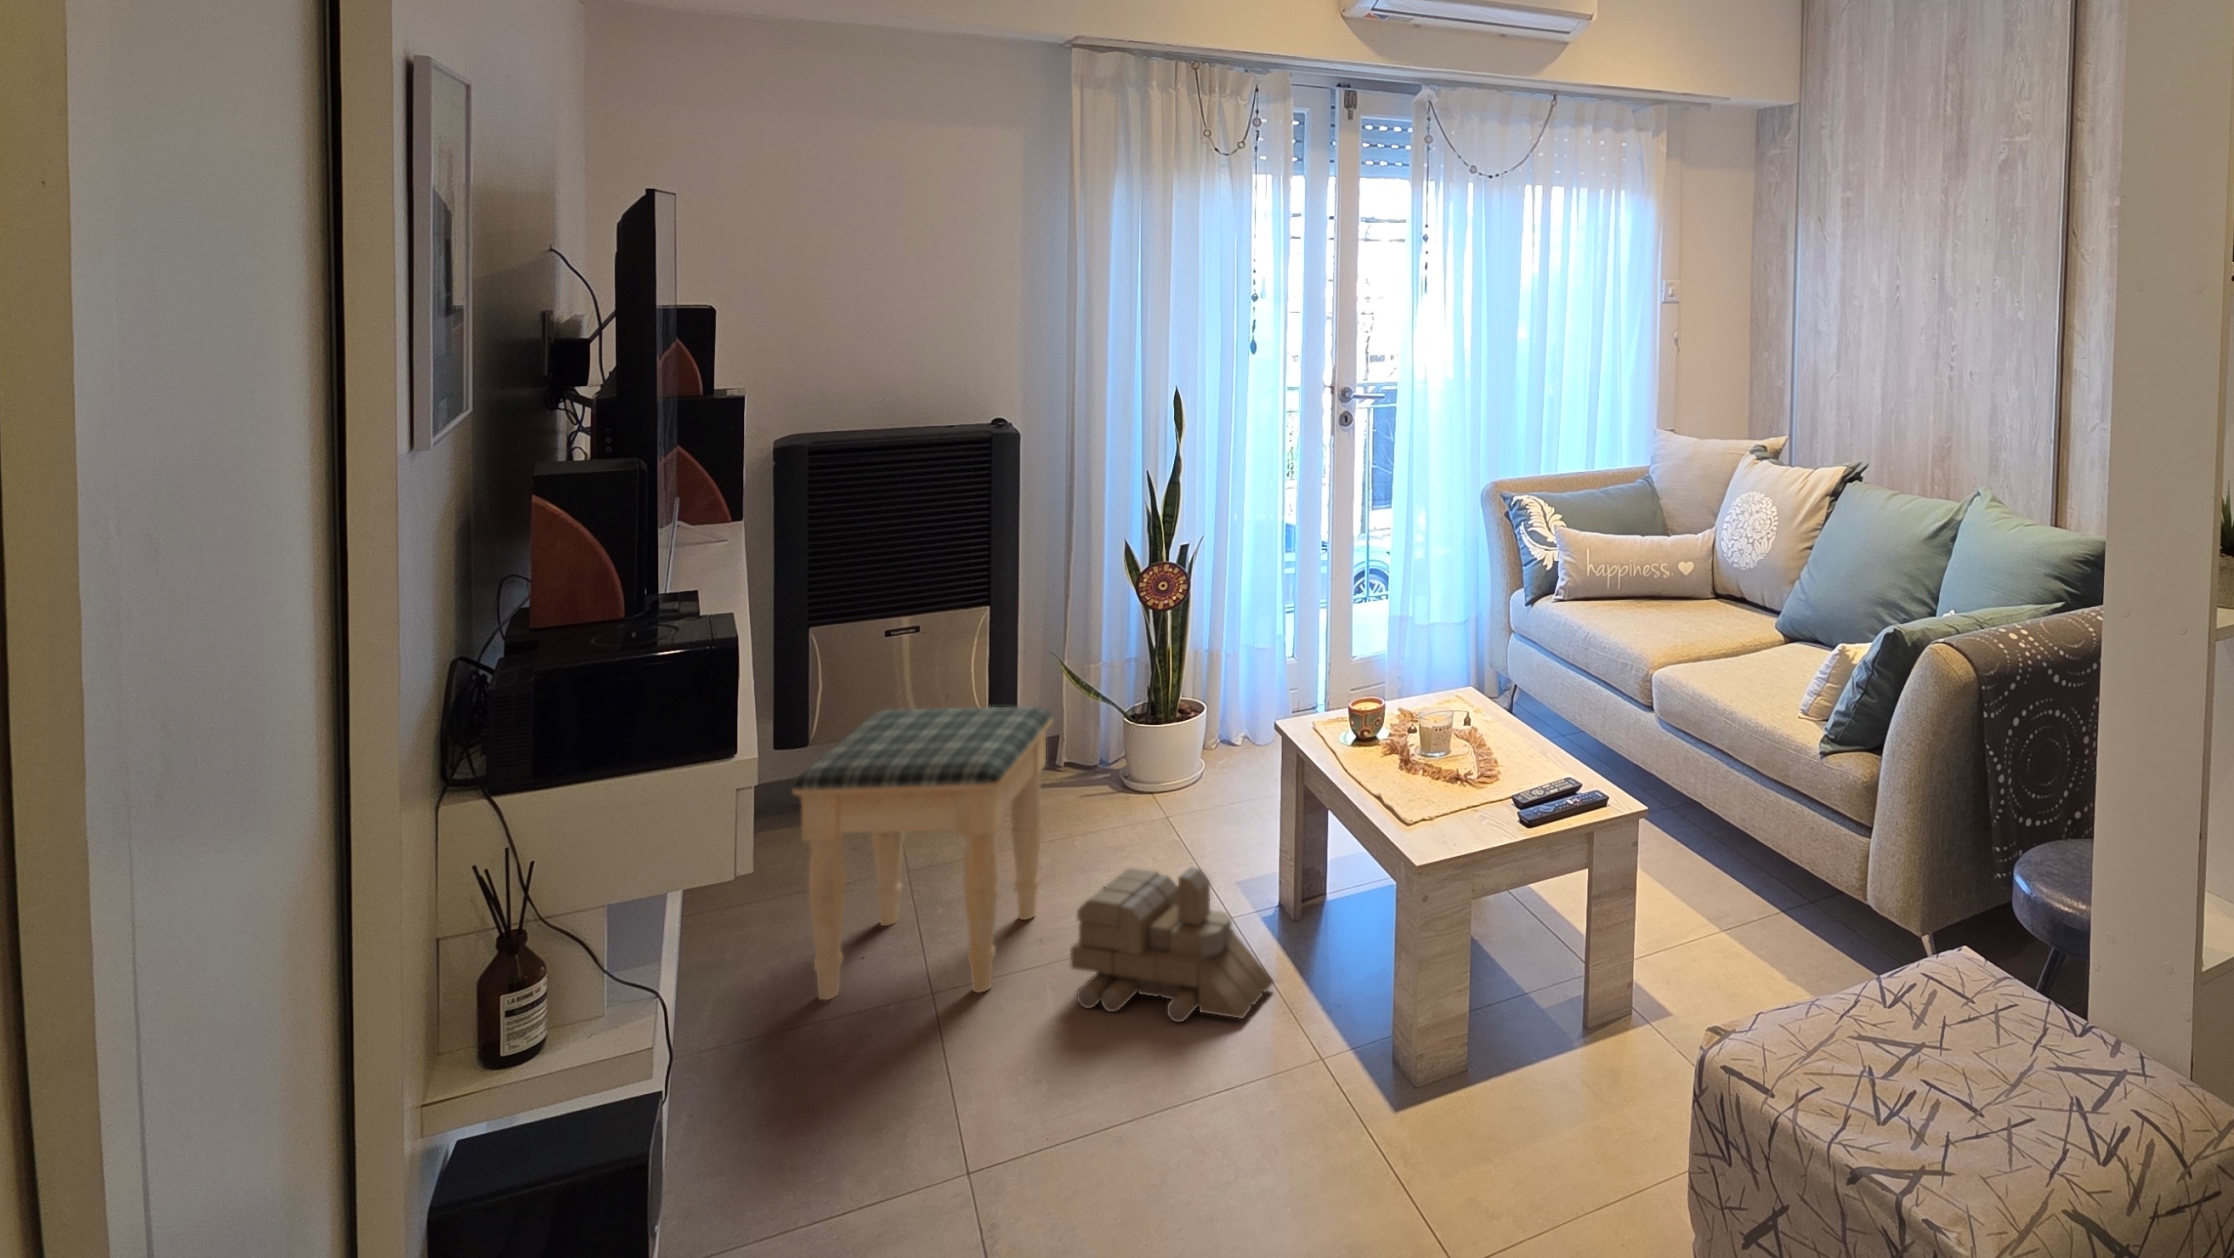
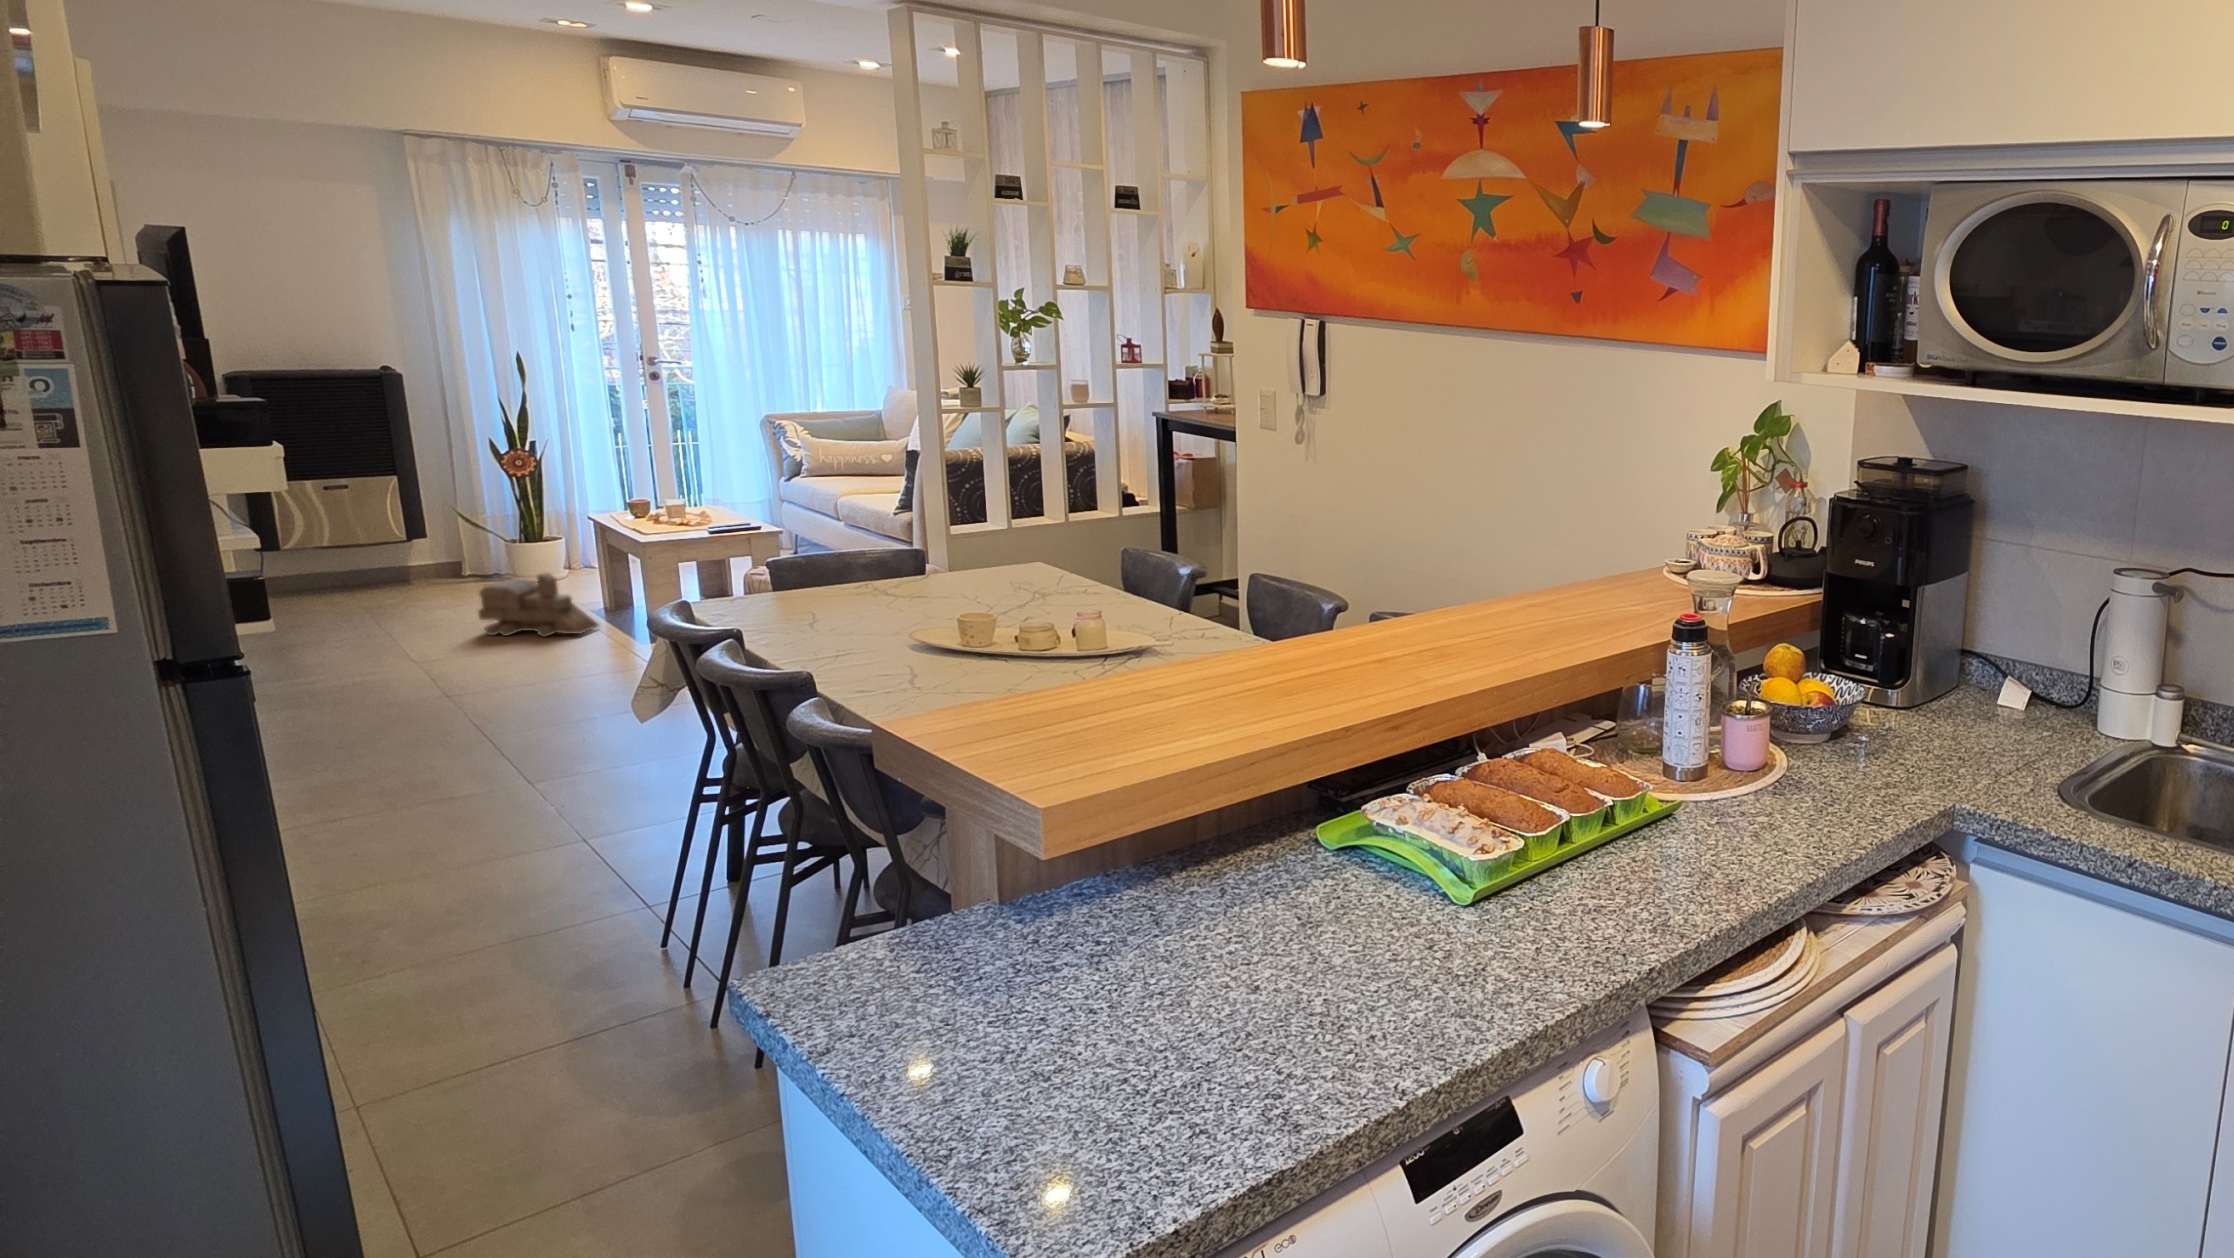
footstool: present [792,706,1053,1000] -> none [294,508,456,638]

